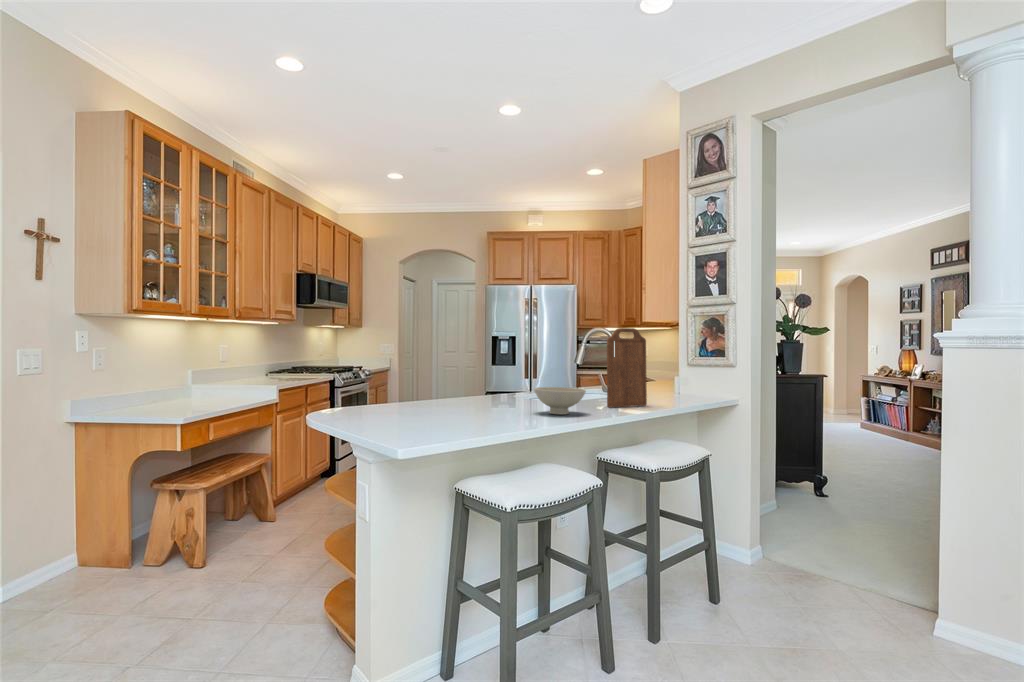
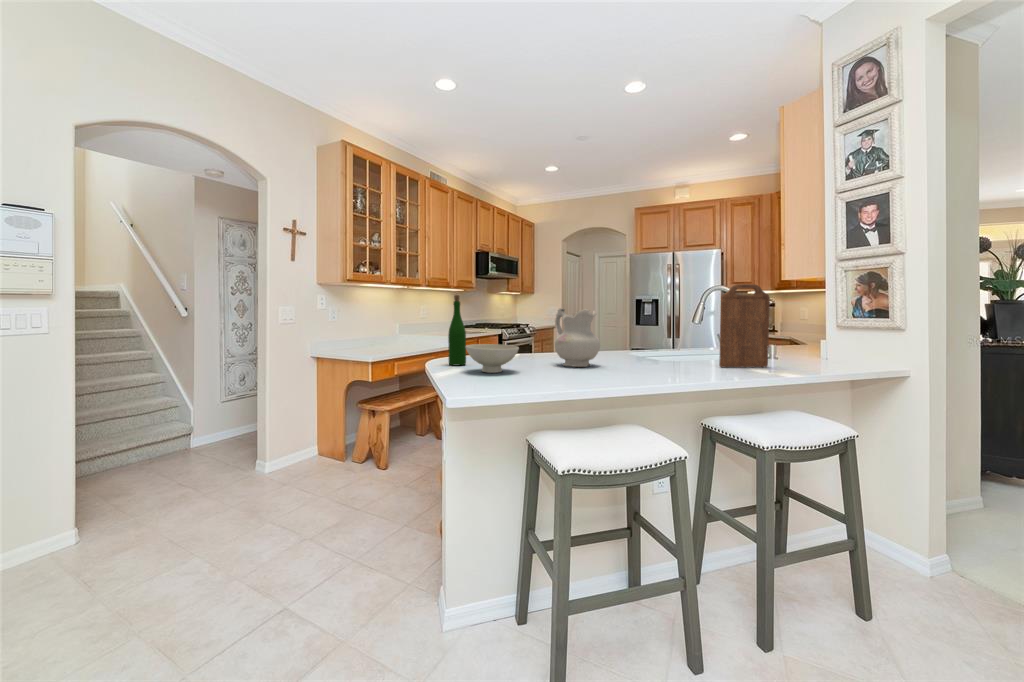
wine bottle: none [331,335,351,417] -> present [448,295,466,365]
ceramic pitcher: none [449,350,498,413] -> present [555,309,600,367]
bowl: present [534,387,586,414] -> present [466,344,519,373]

